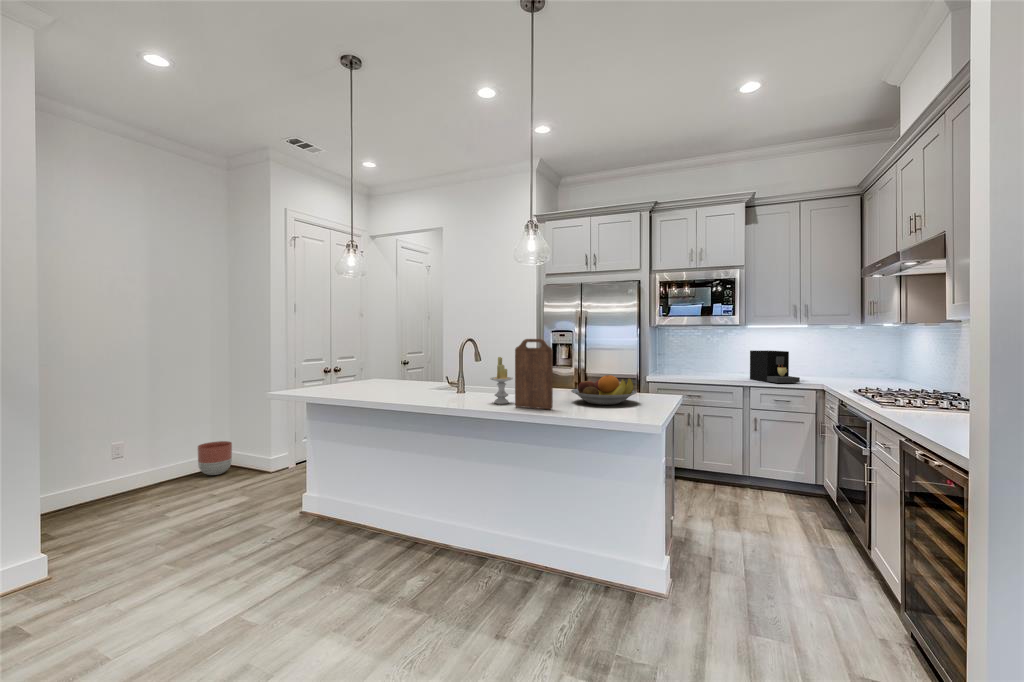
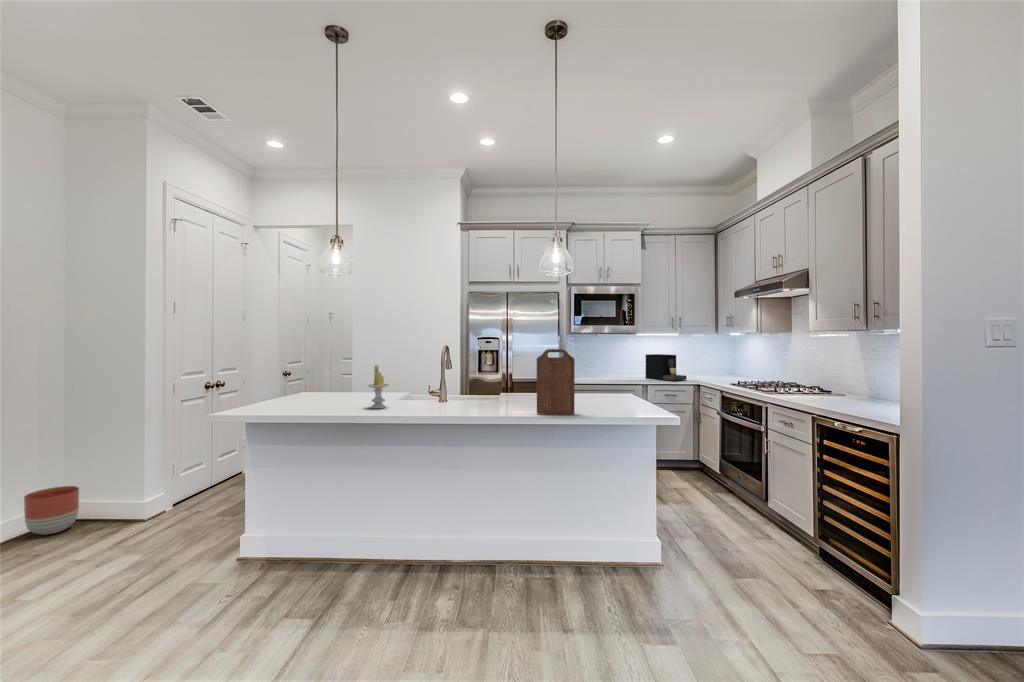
candle: present [490,357,513,404] -> present [367,365,389,408]
fruit bowl: present [571,375,637,405] -> none [569,380,628,407]

